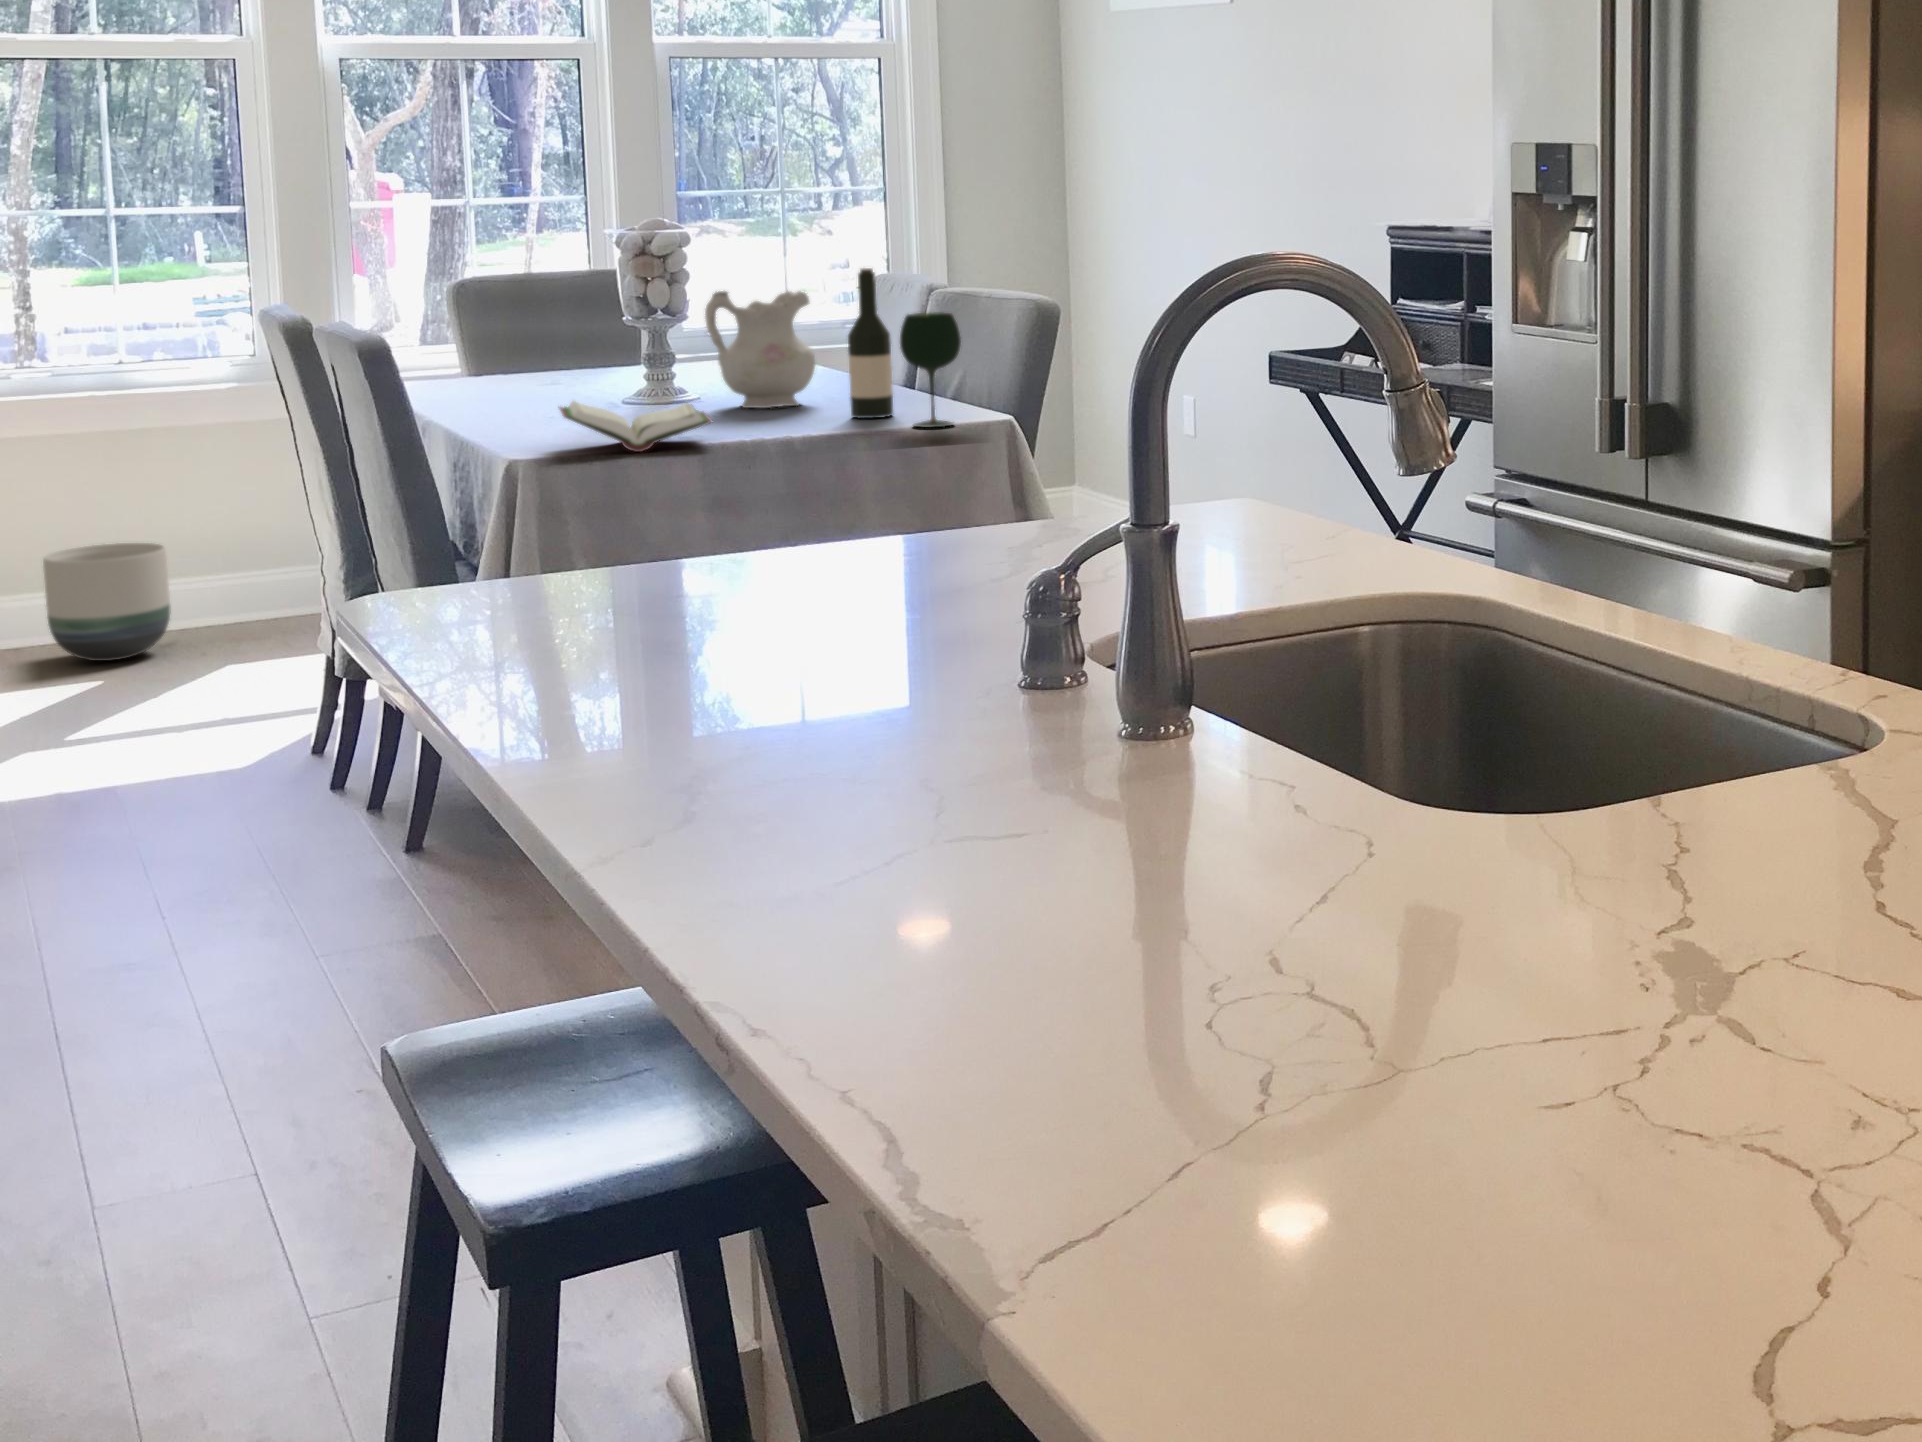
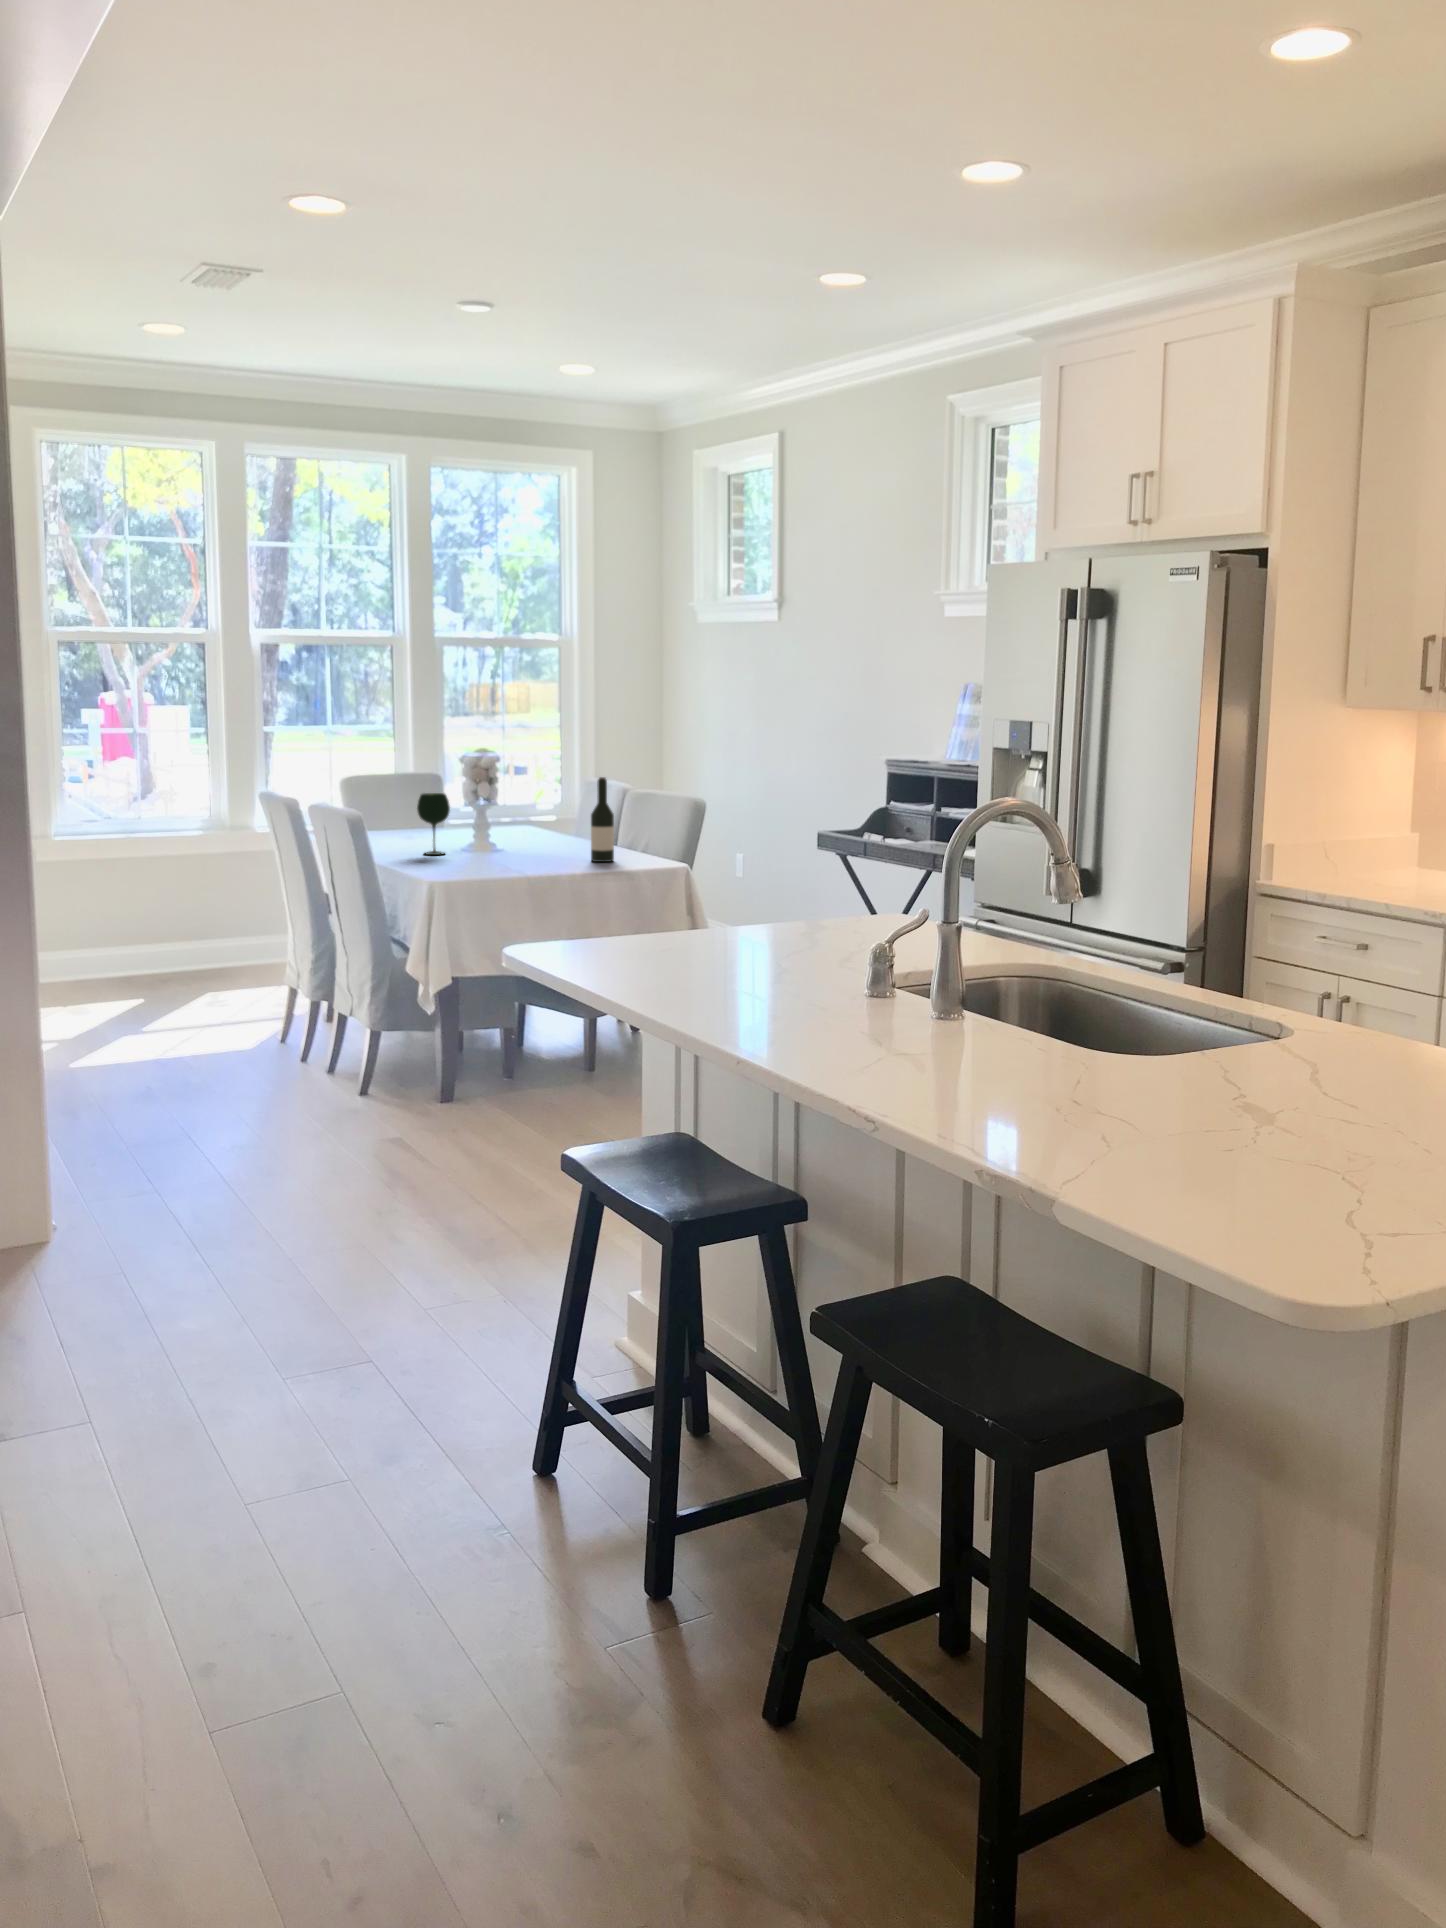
ceramic pitcher: present [705,291,816,408] -> none [507,787,565,855]
wine glass: present [900,312,961,427] -> present [417,793,450,855]
book: present [560,401,712,452] -> none [442,847,529,878]
planter: present [43,543,170,661] -> none [102,920,169,987]

